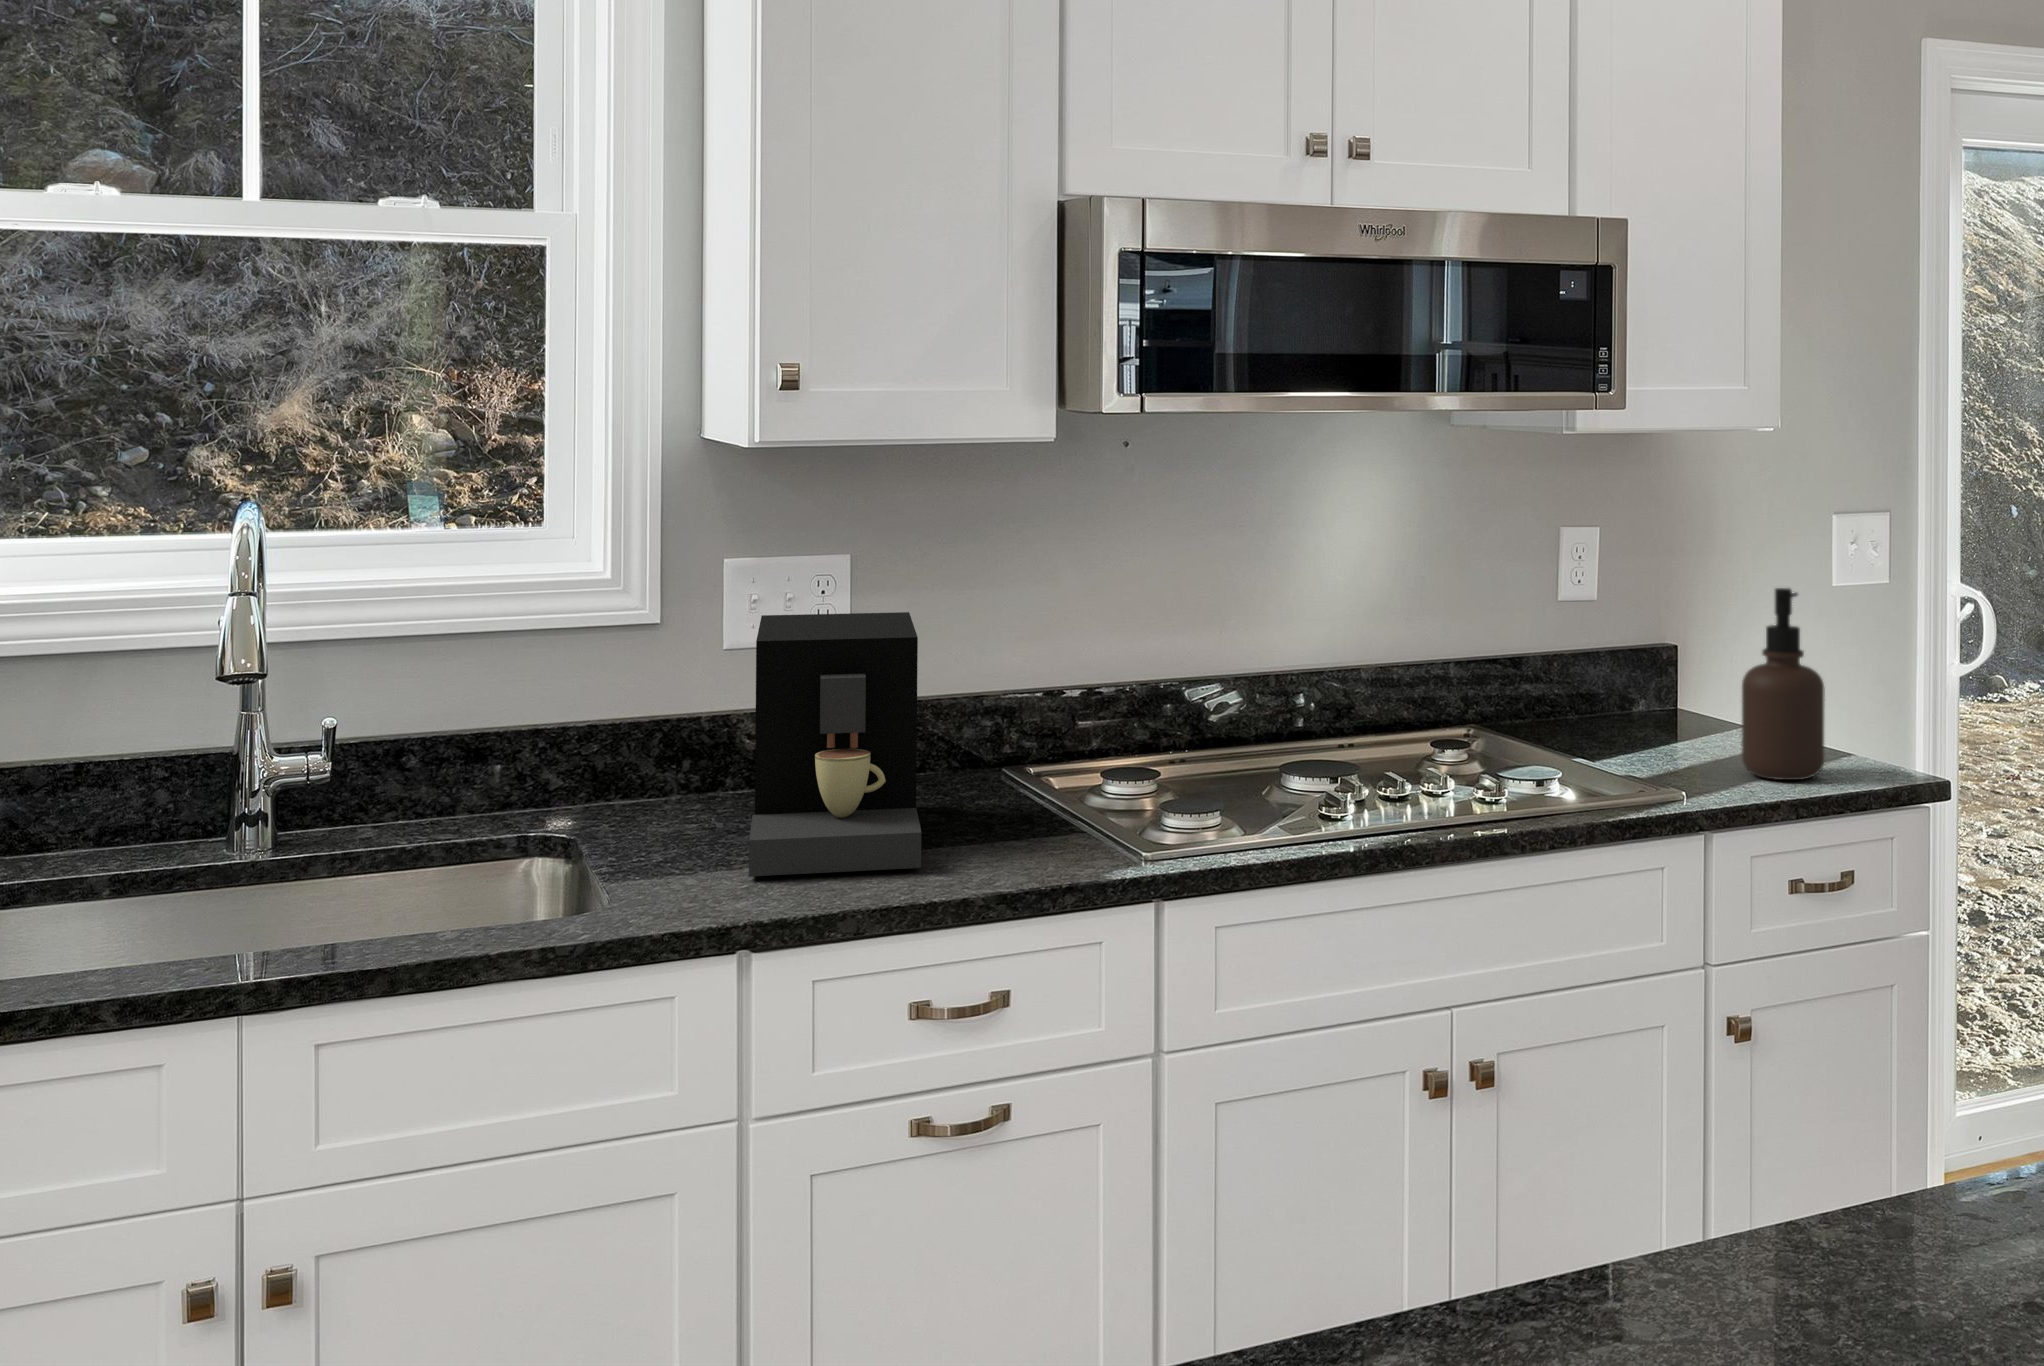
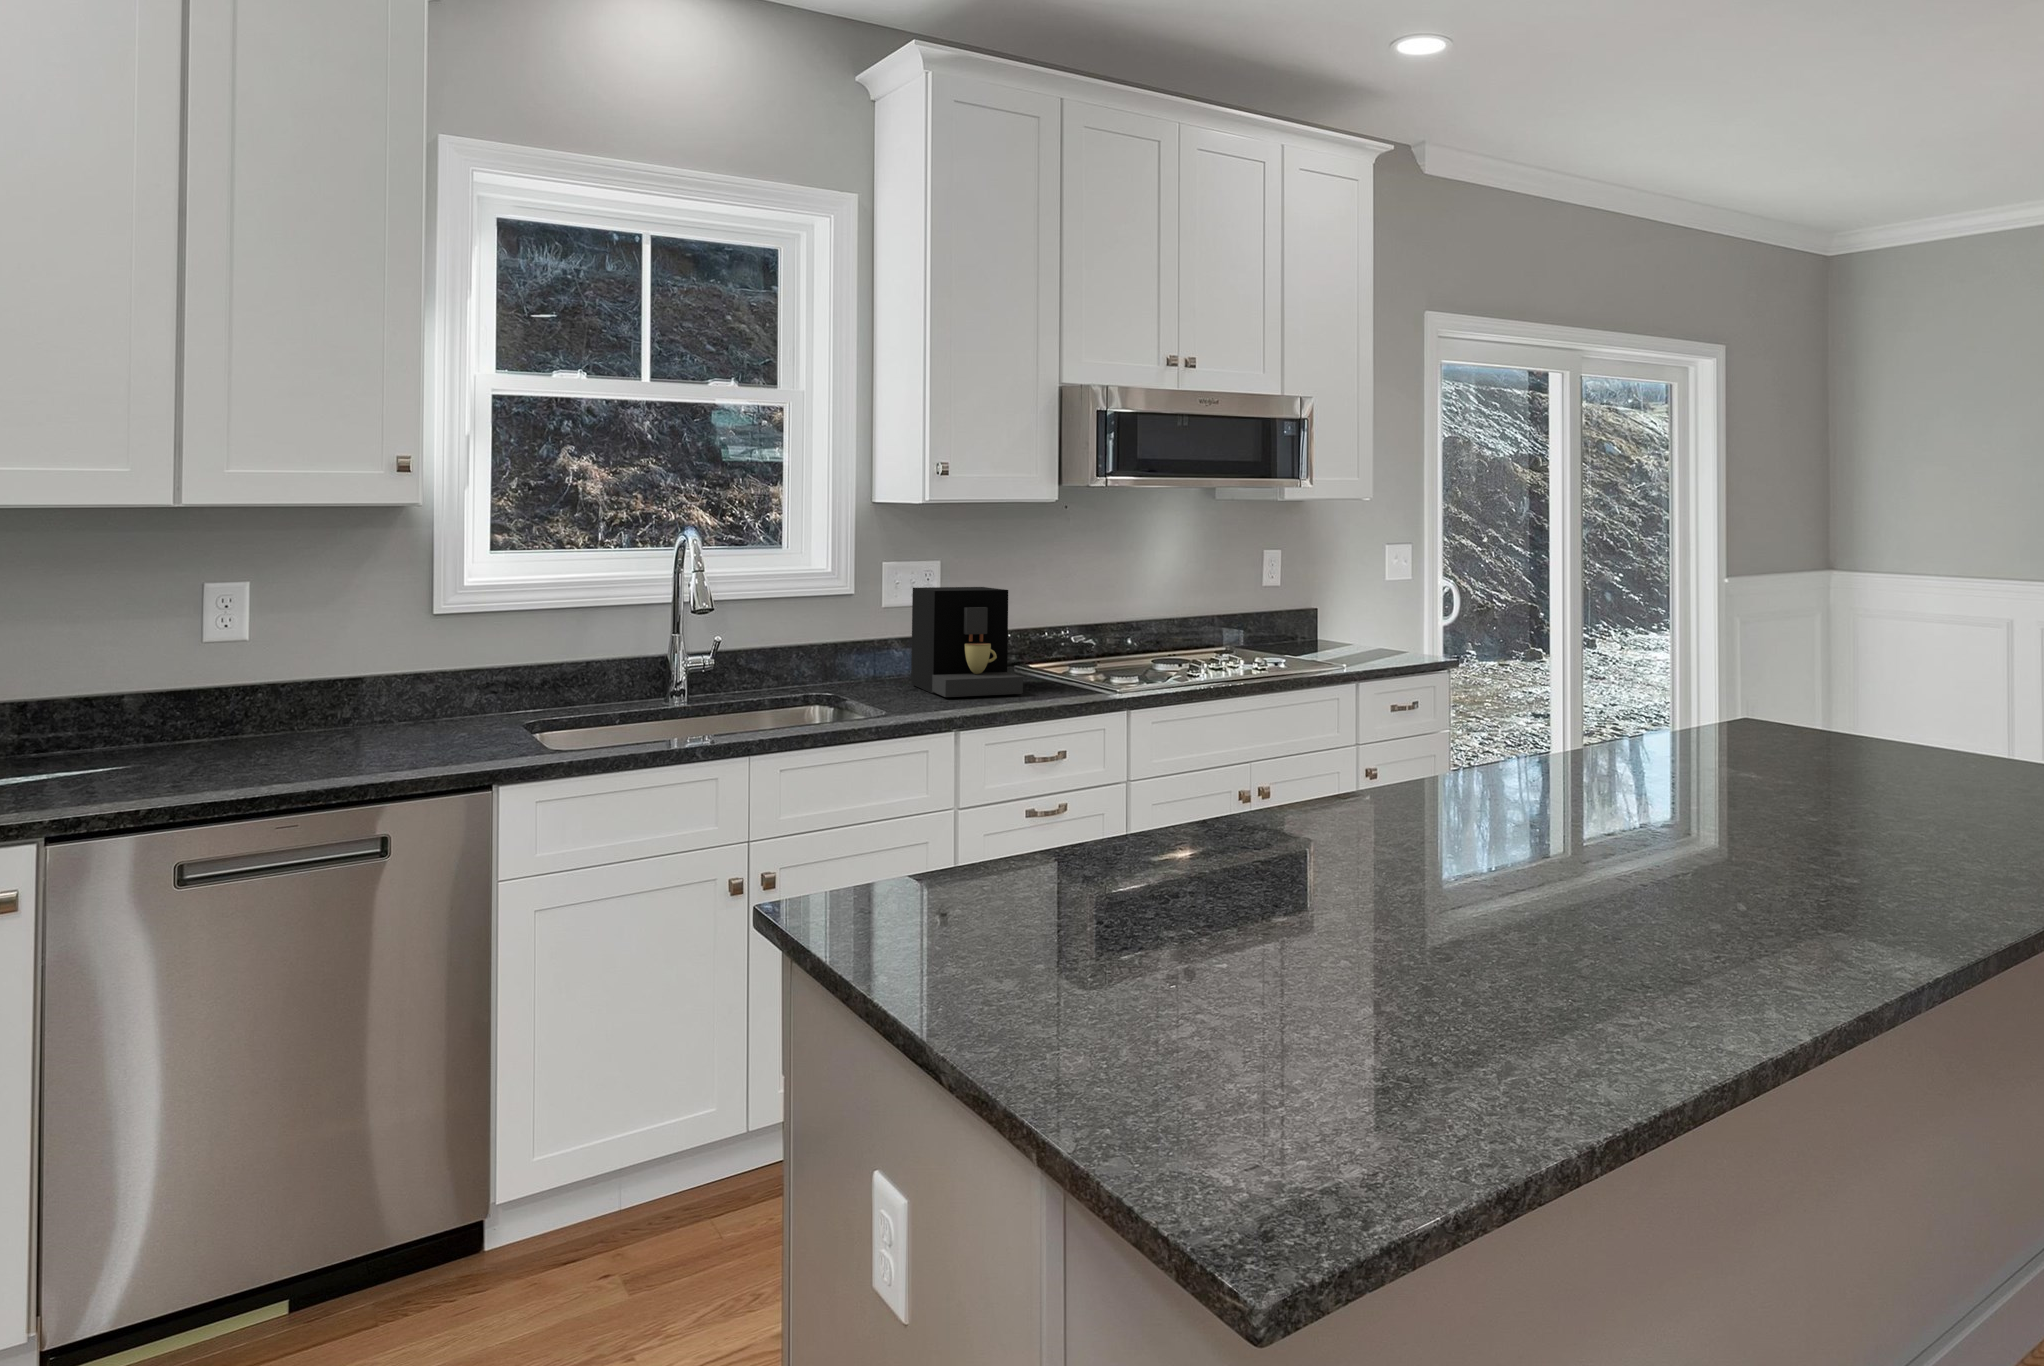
soap dispenser: present [1742,588,1825,780] -> none [1361,579,1399,668]

